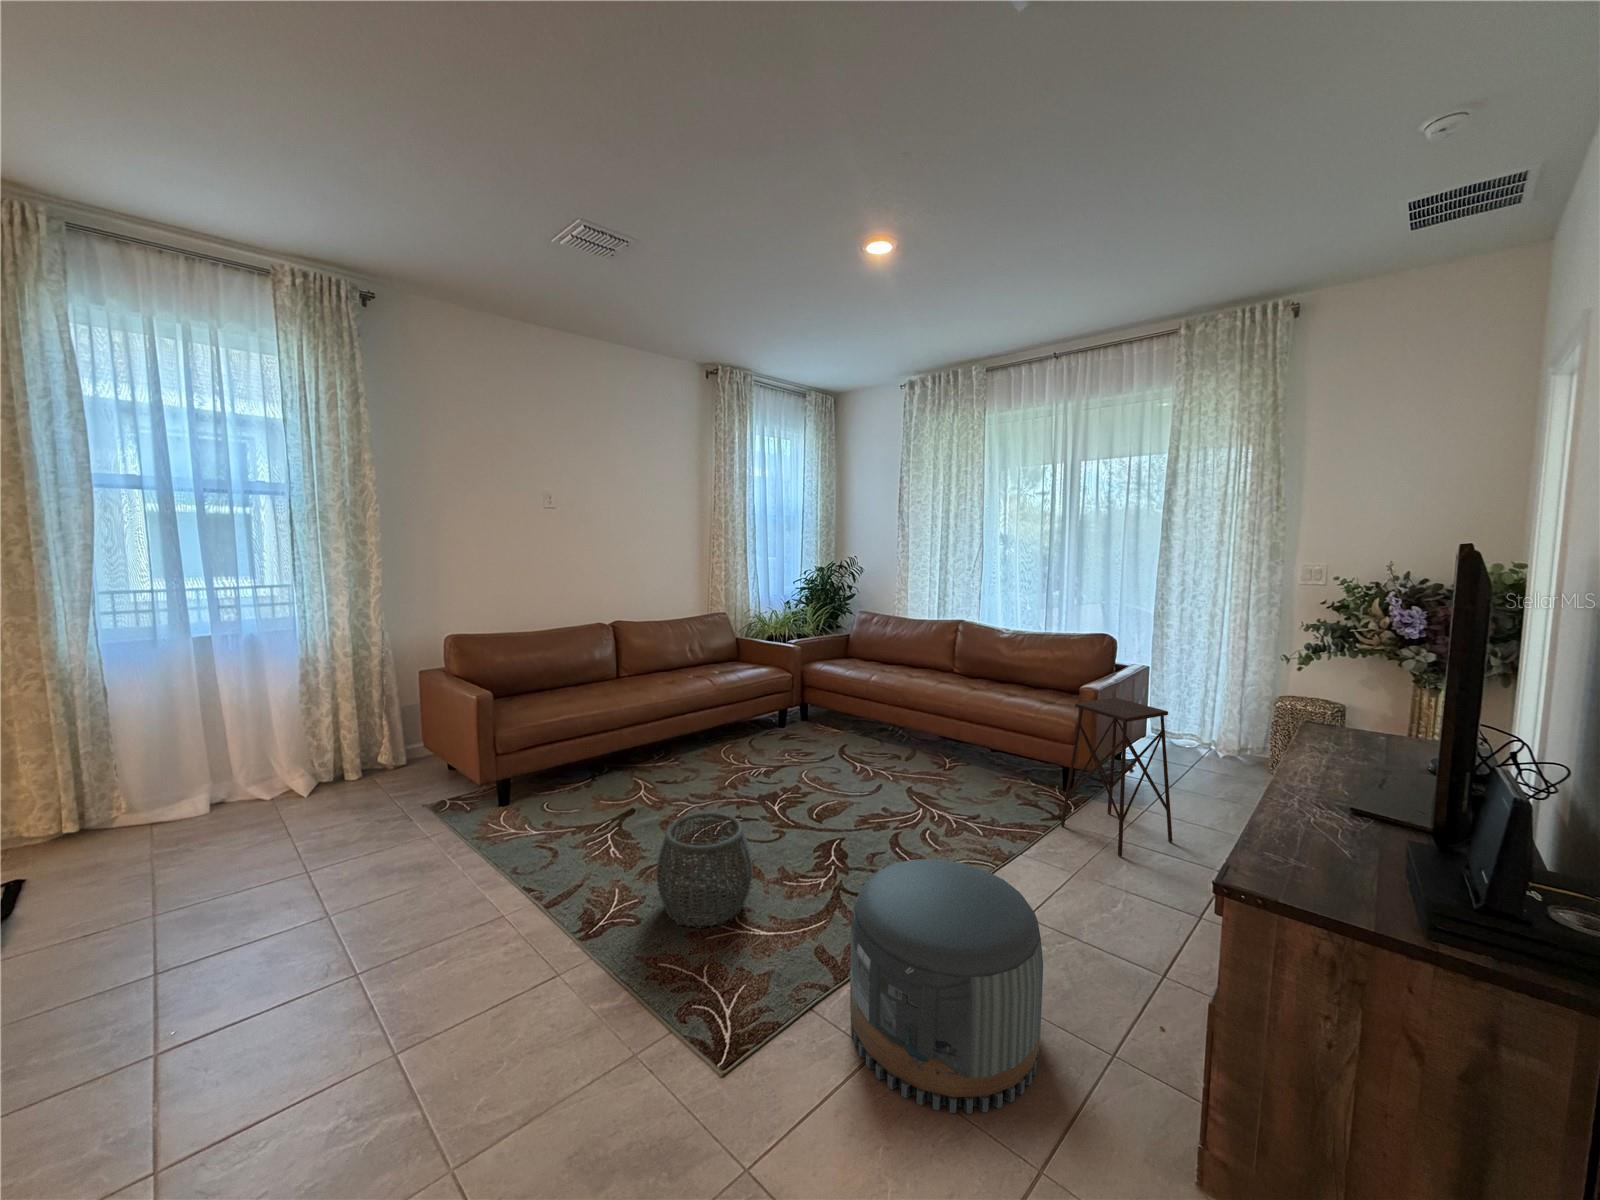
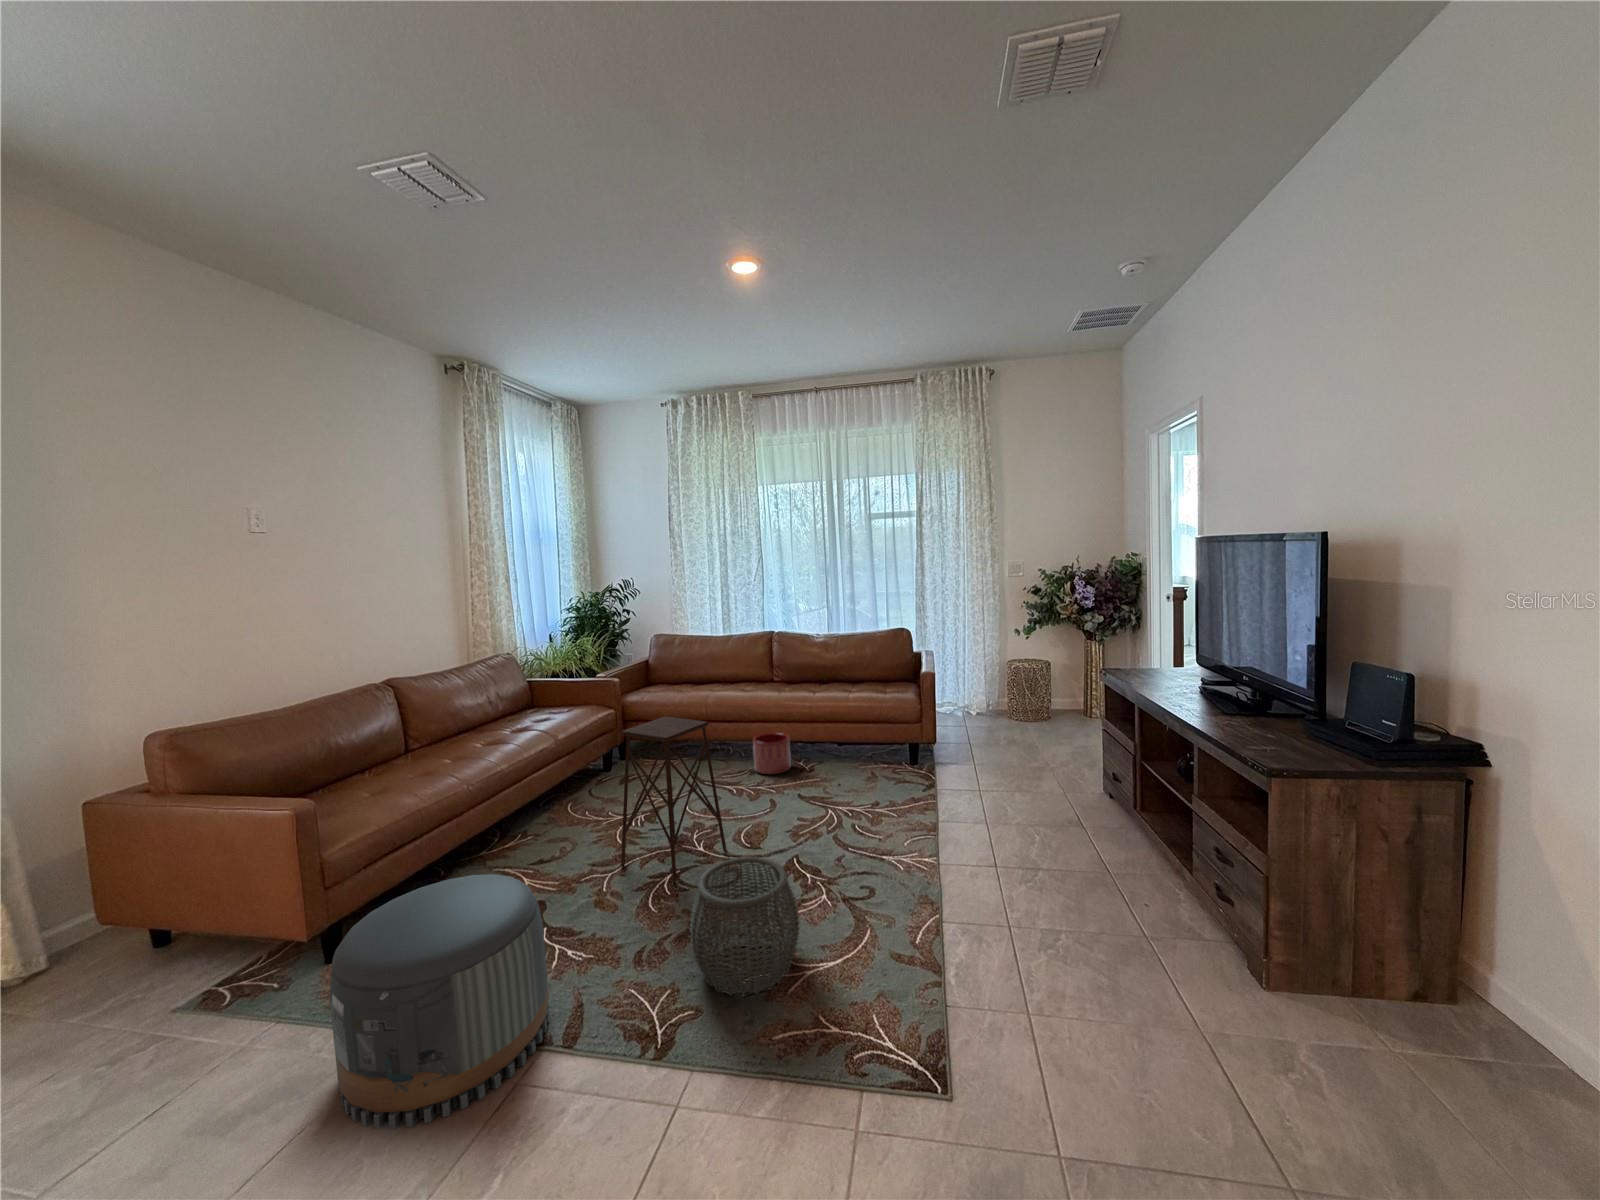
side table: present [1061,698,1173,857] -> present [621,716,726,883]
planter: none [892,722,930,765] -> present [753,733,791,774]
pouf: present [850,859,1043,1114] -> present [330,874,549,1129]

